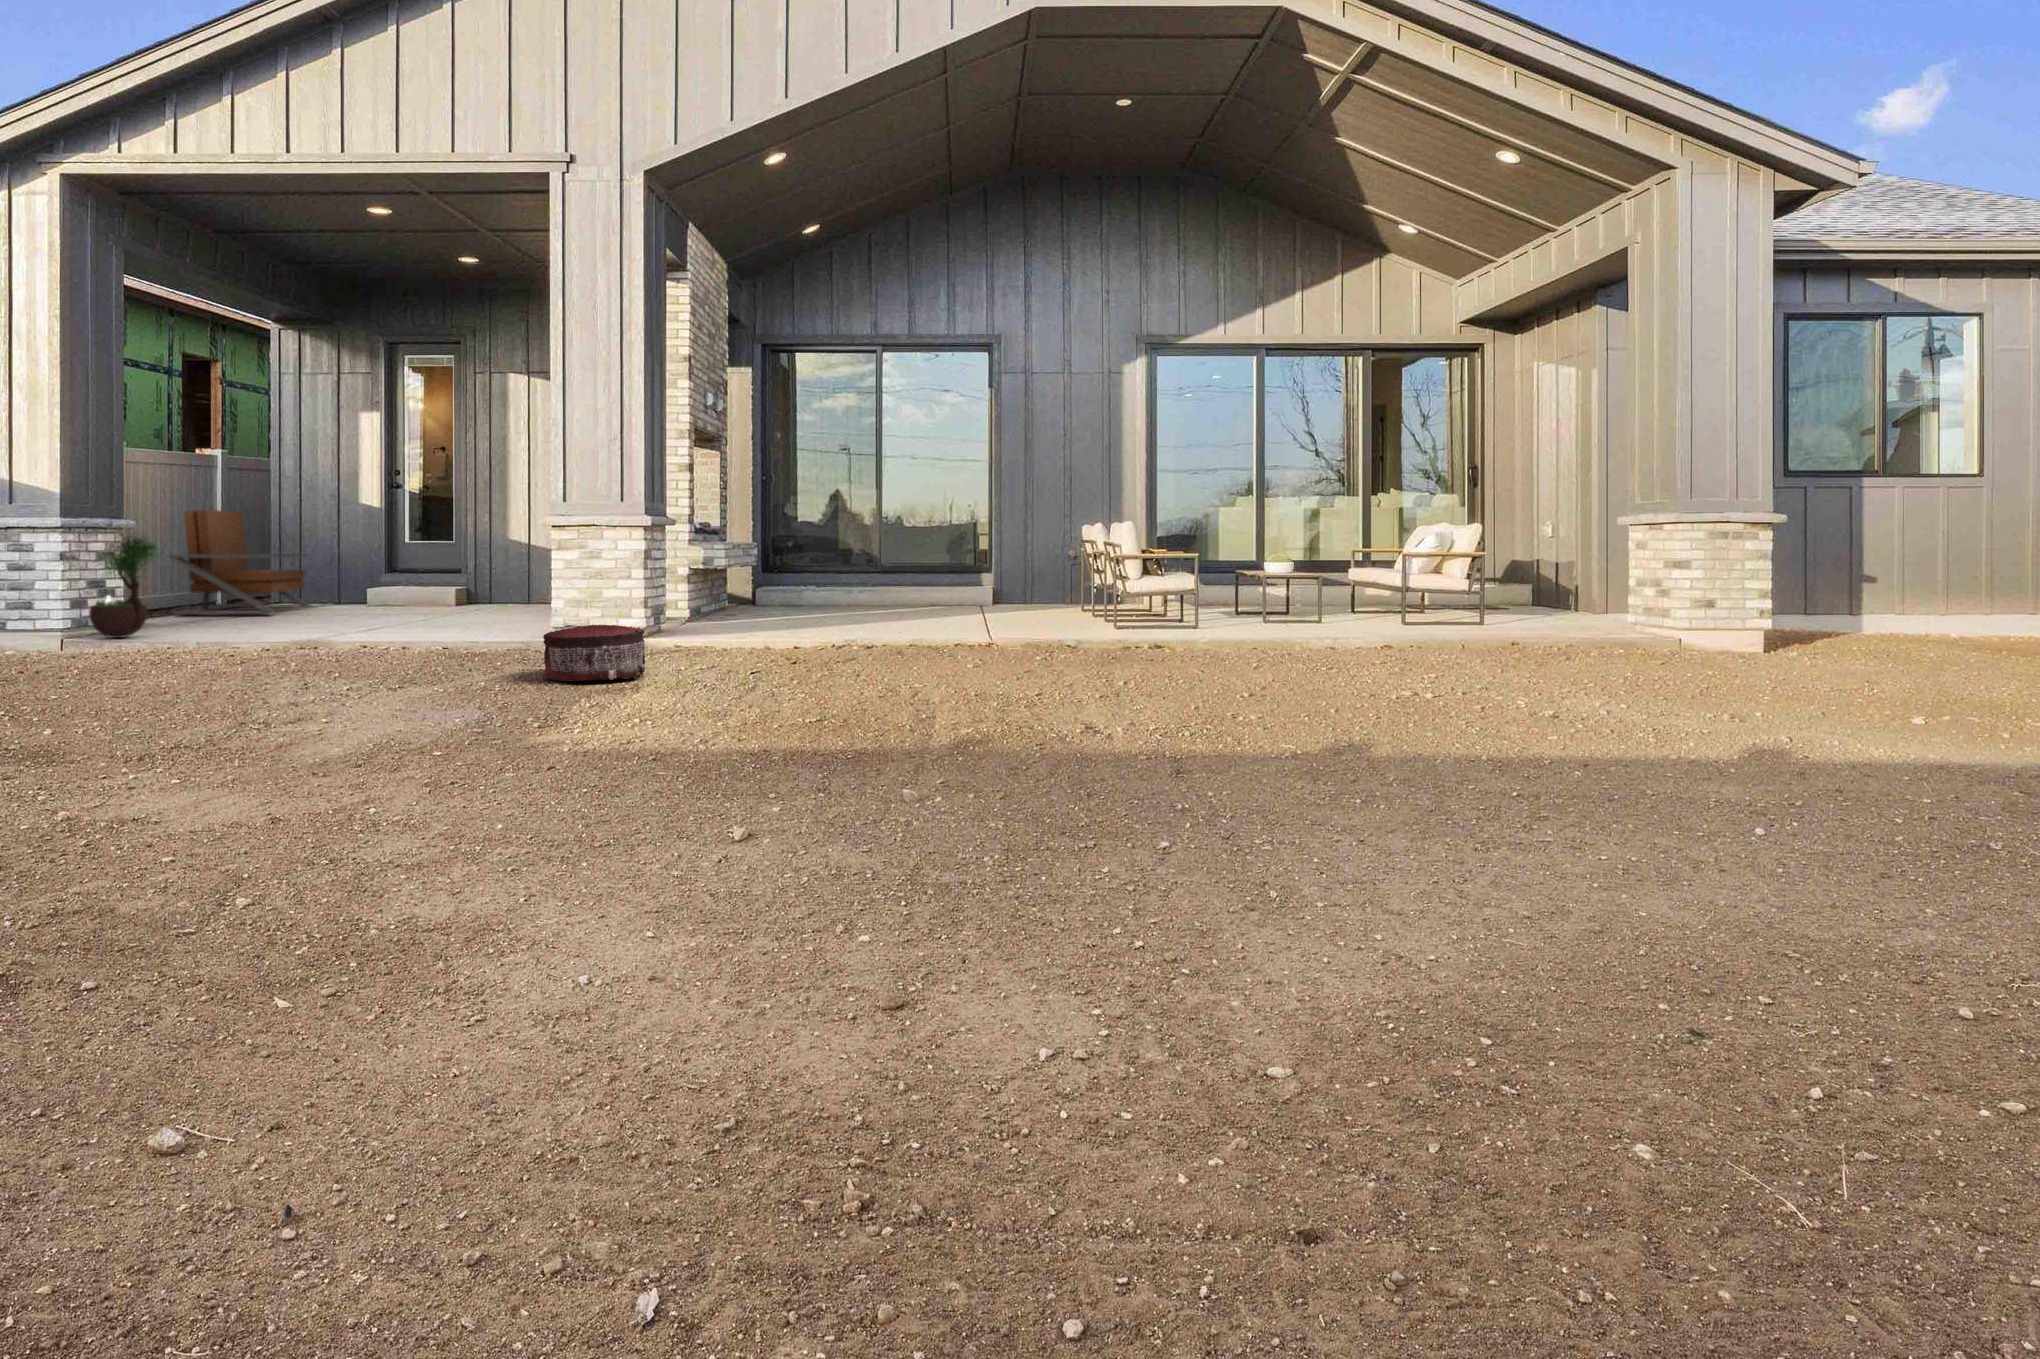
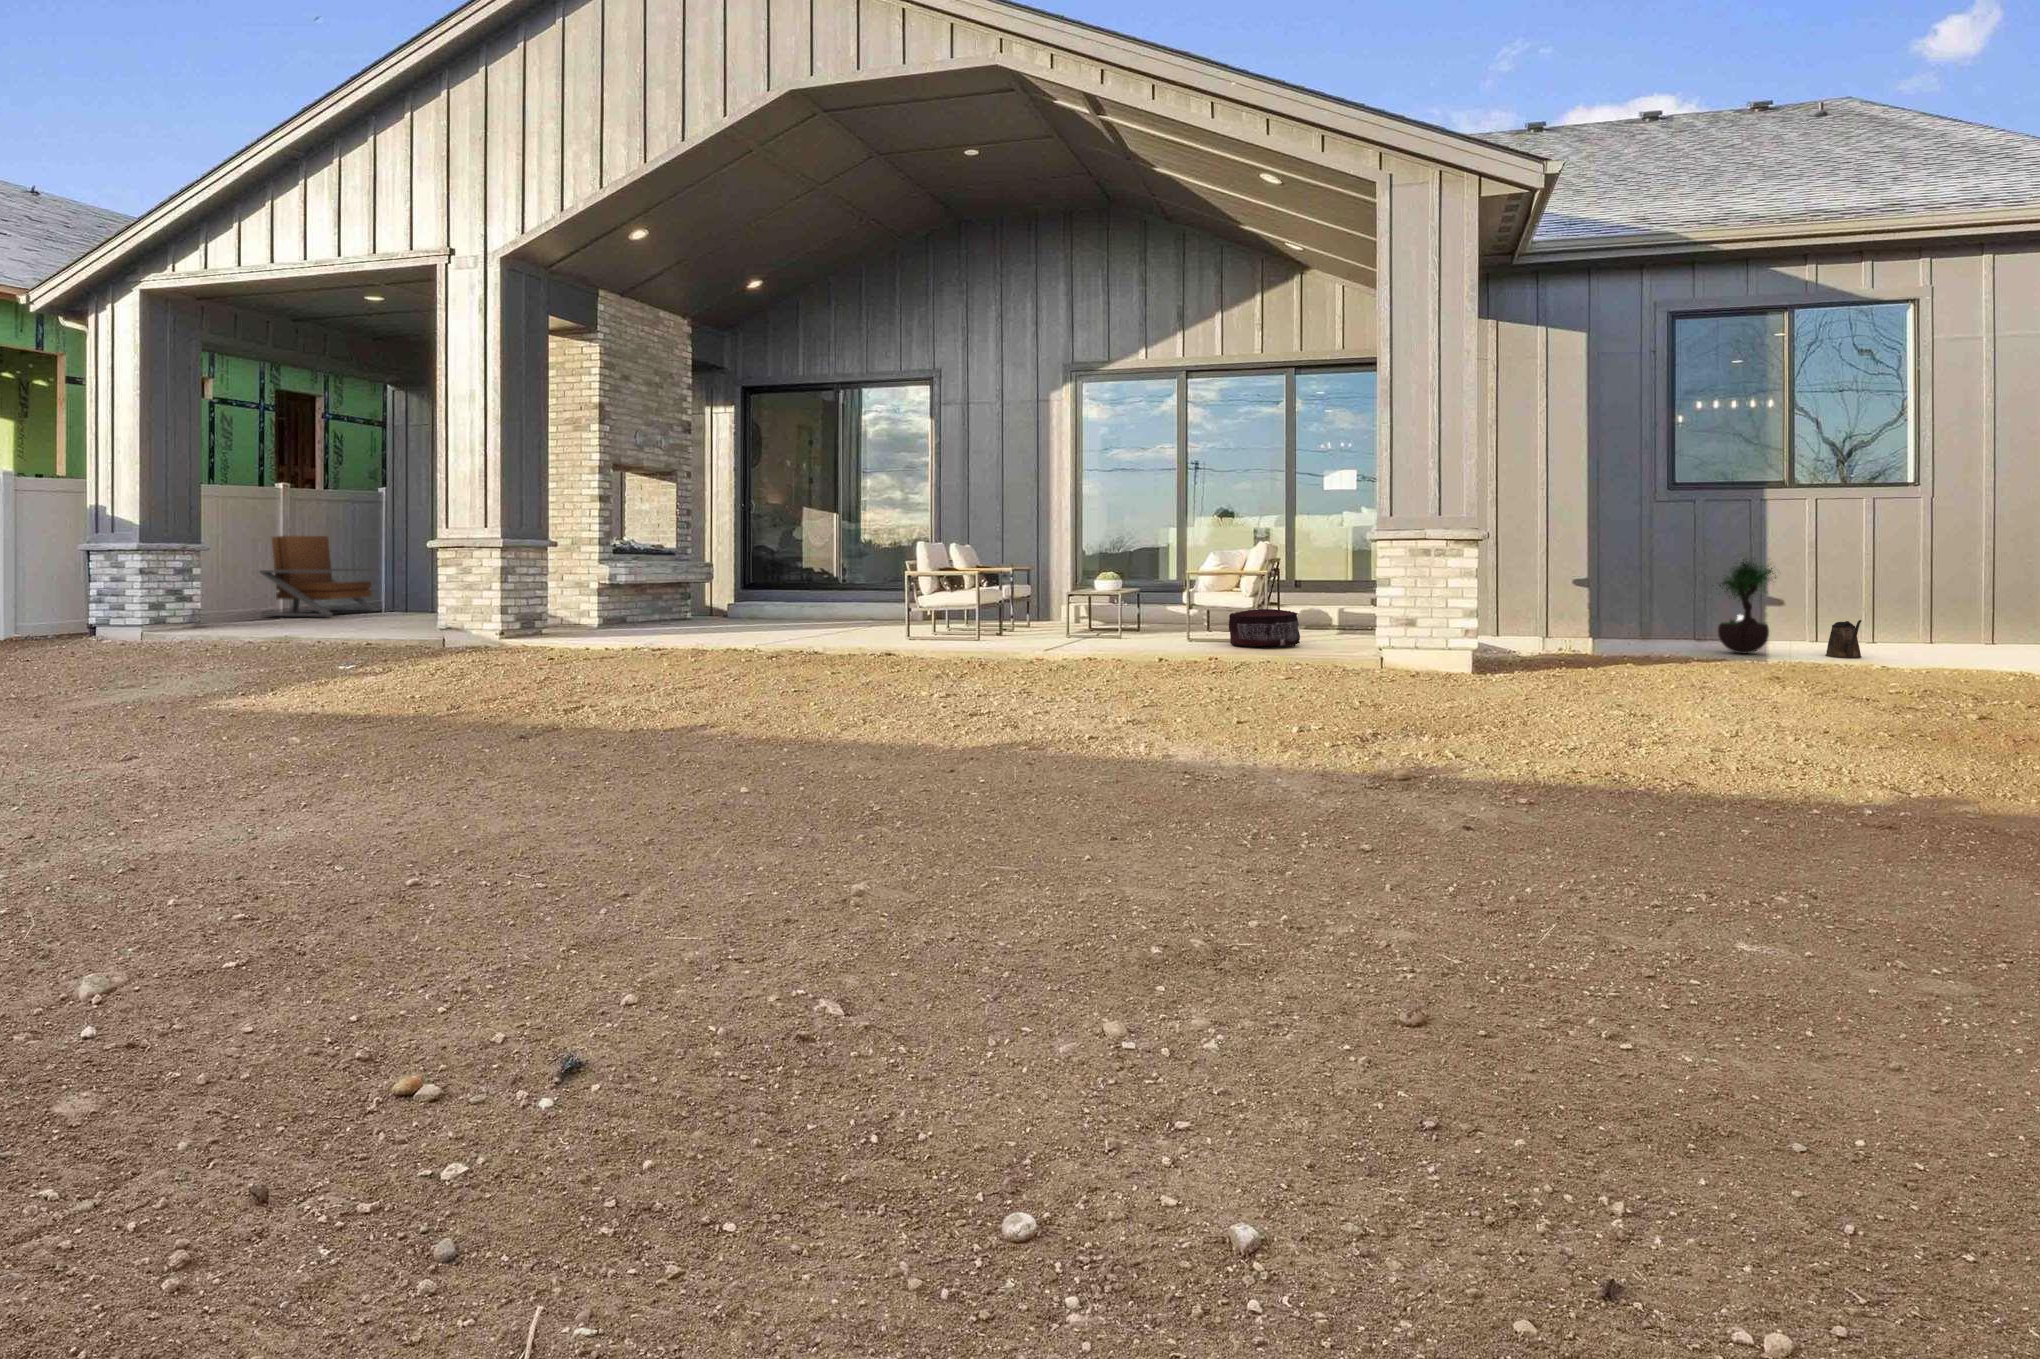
potted tree: present [89,533,162,638] -> present [1712,558,1776,654]
watering can: none [1954,601,2007,637] -> present [1826,620,1861,658]
pouf: present [543,625,645,681] -> present [1229,609,1300,646]

